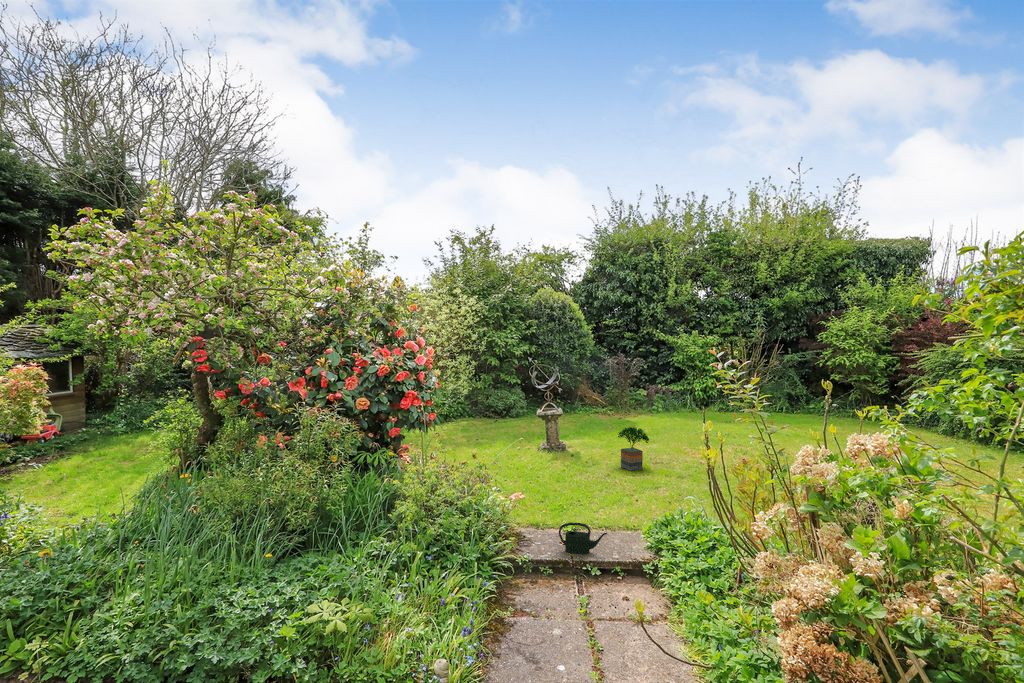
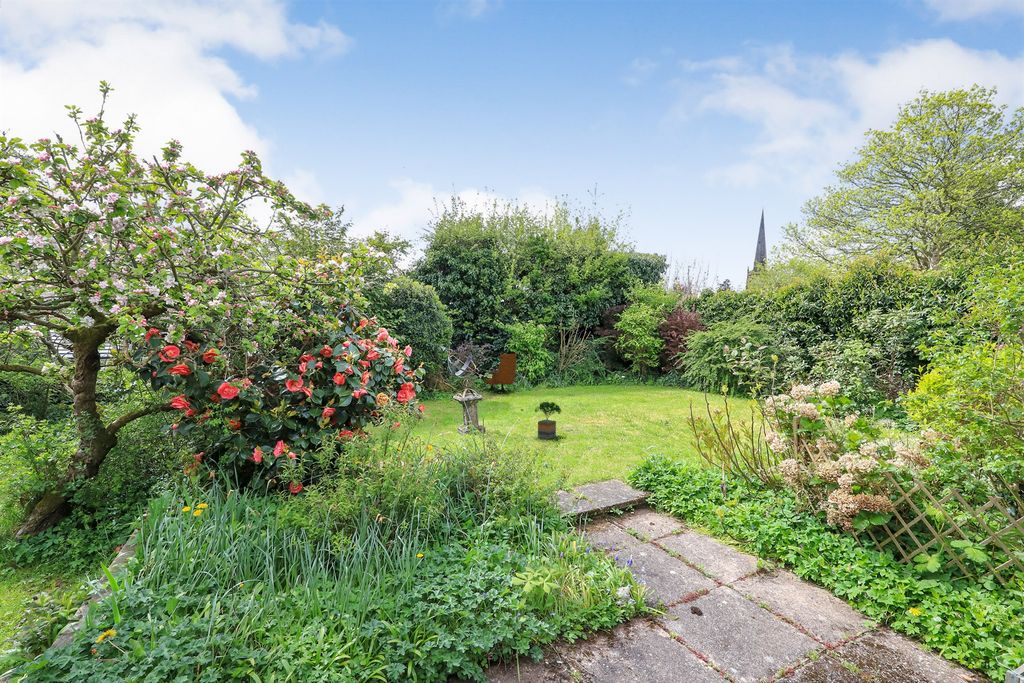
lounge chair: none [636,368,668,415] -> present [484,354,517,394]
watering can: present [559,523,607,554] -> none [586,476,622,501]

